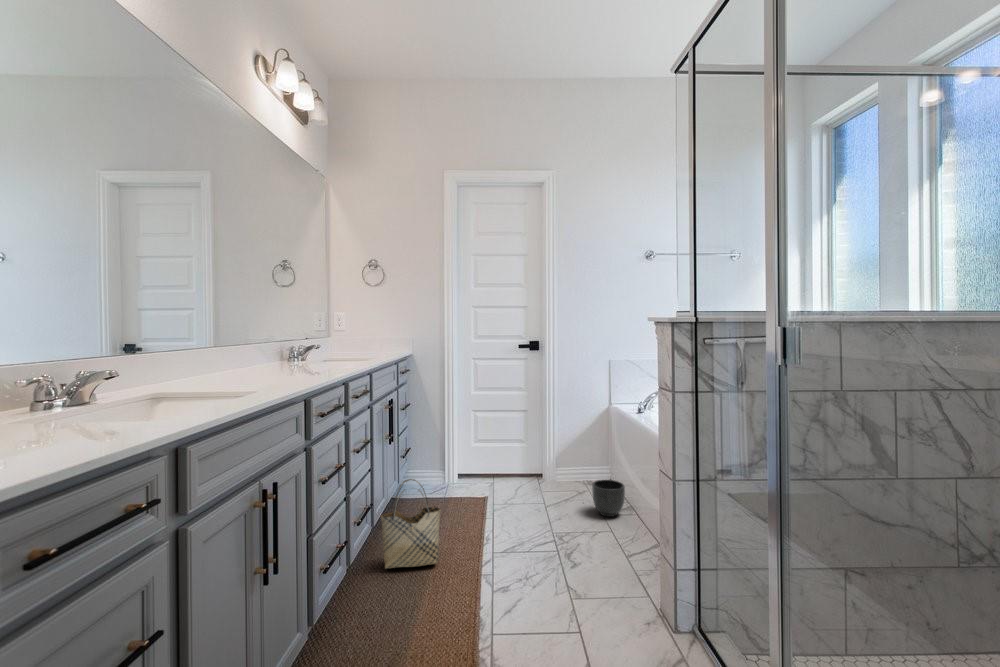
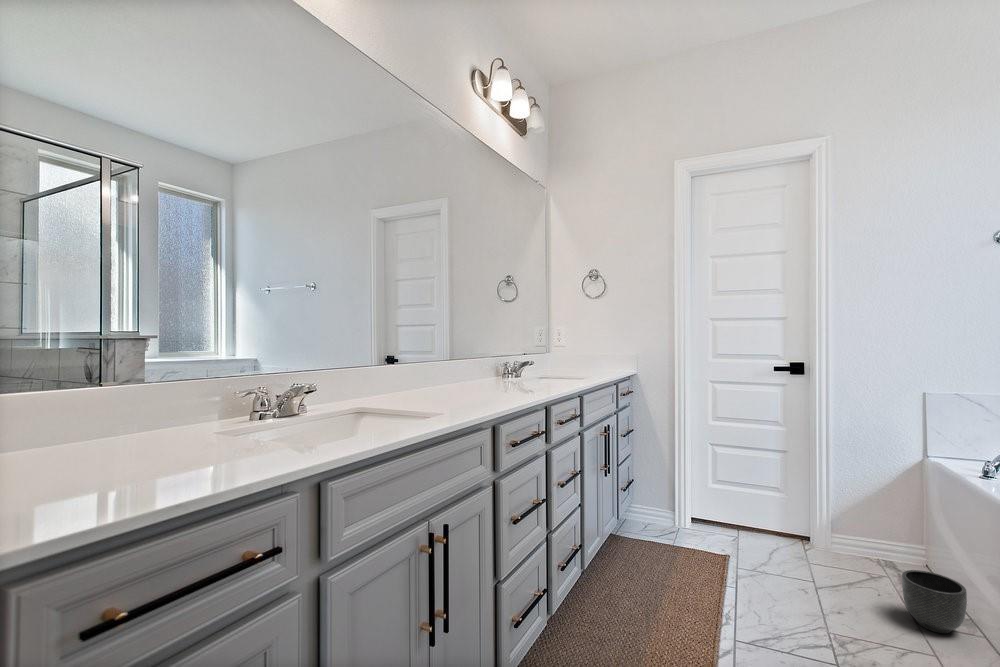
woven basket: present [381,479,441,569] -> none [587,524,661,639]

